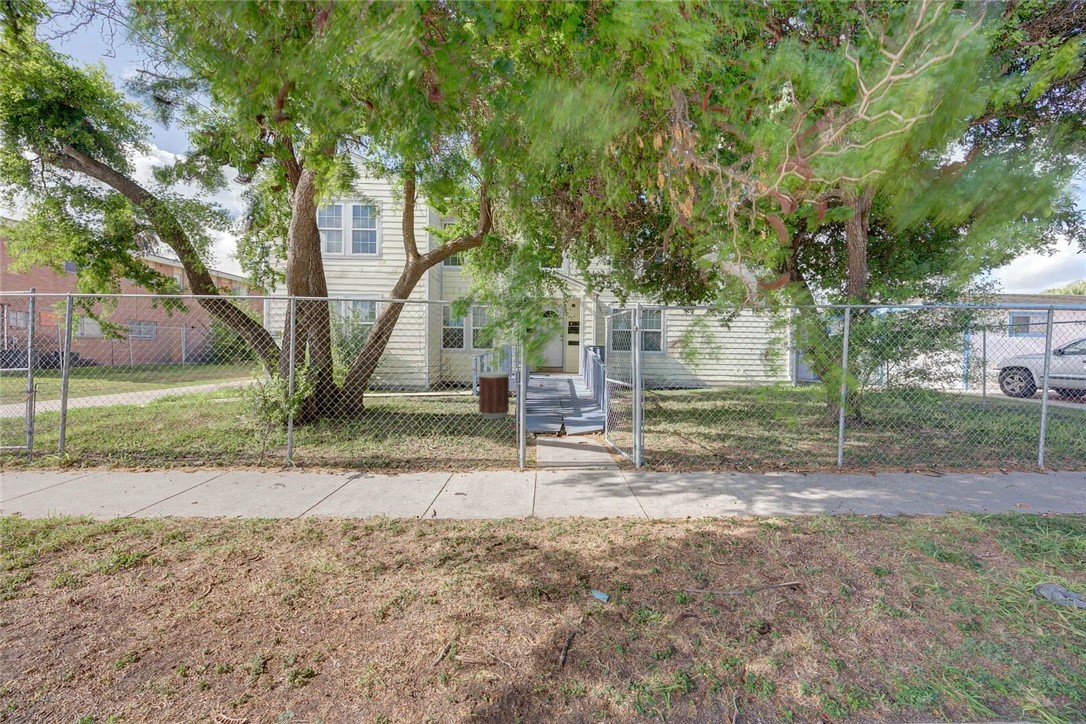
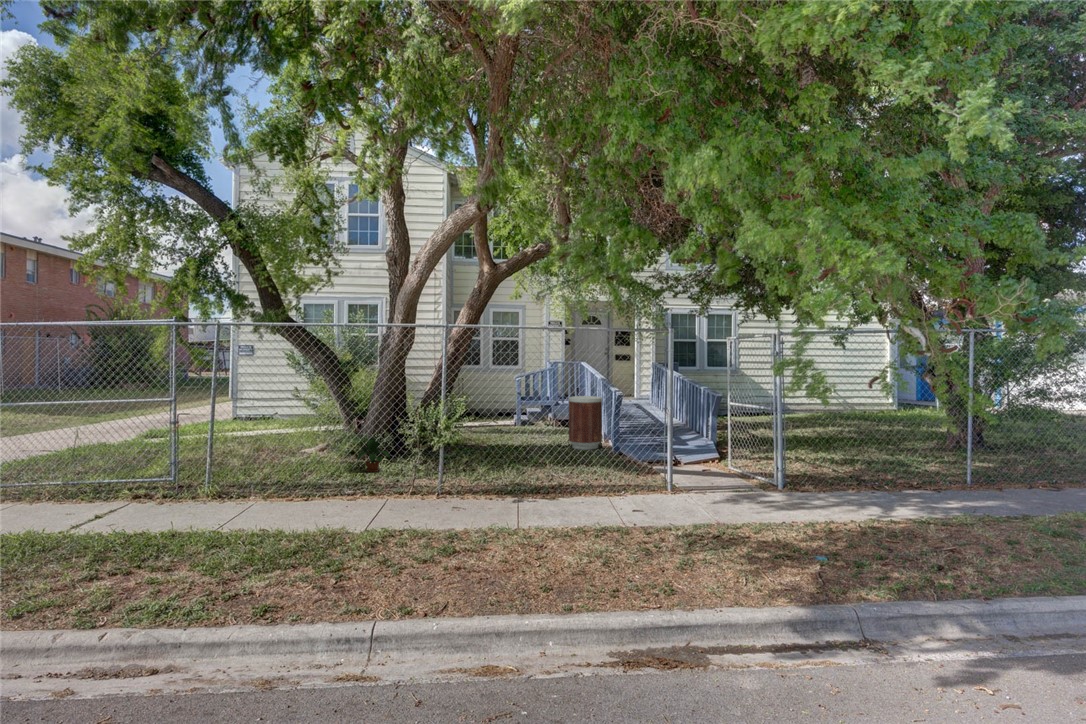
potted plant: none [251,404,286,439] -> present [355,437,390,472]

